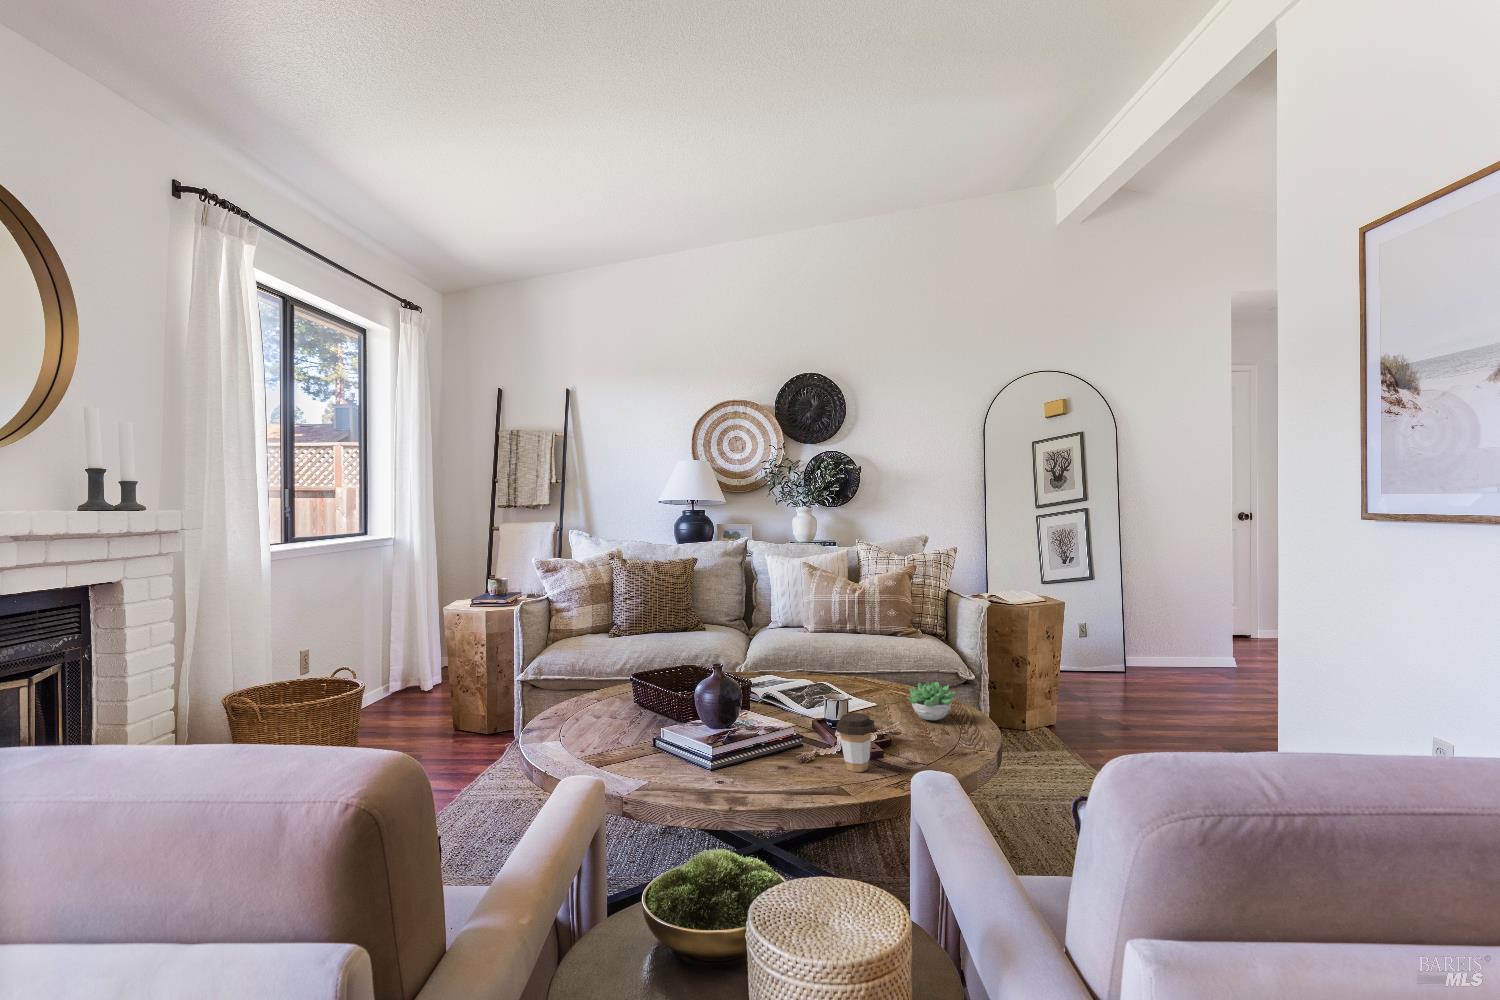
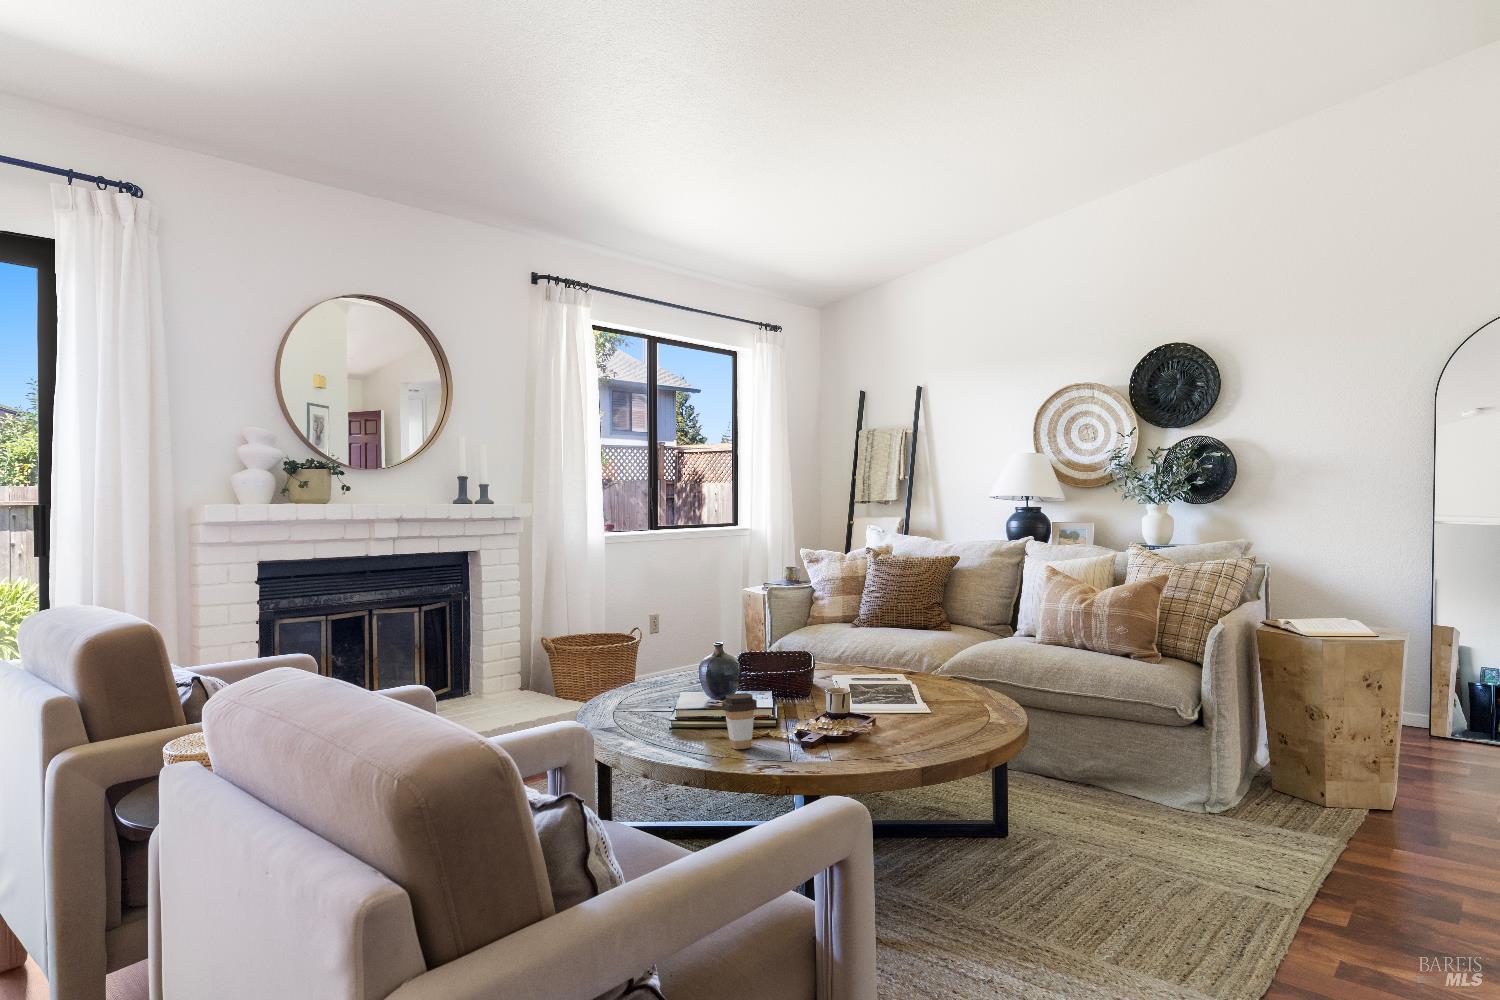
succulent plant: present [907,682,955,720] -> none [903,693,961,736]

